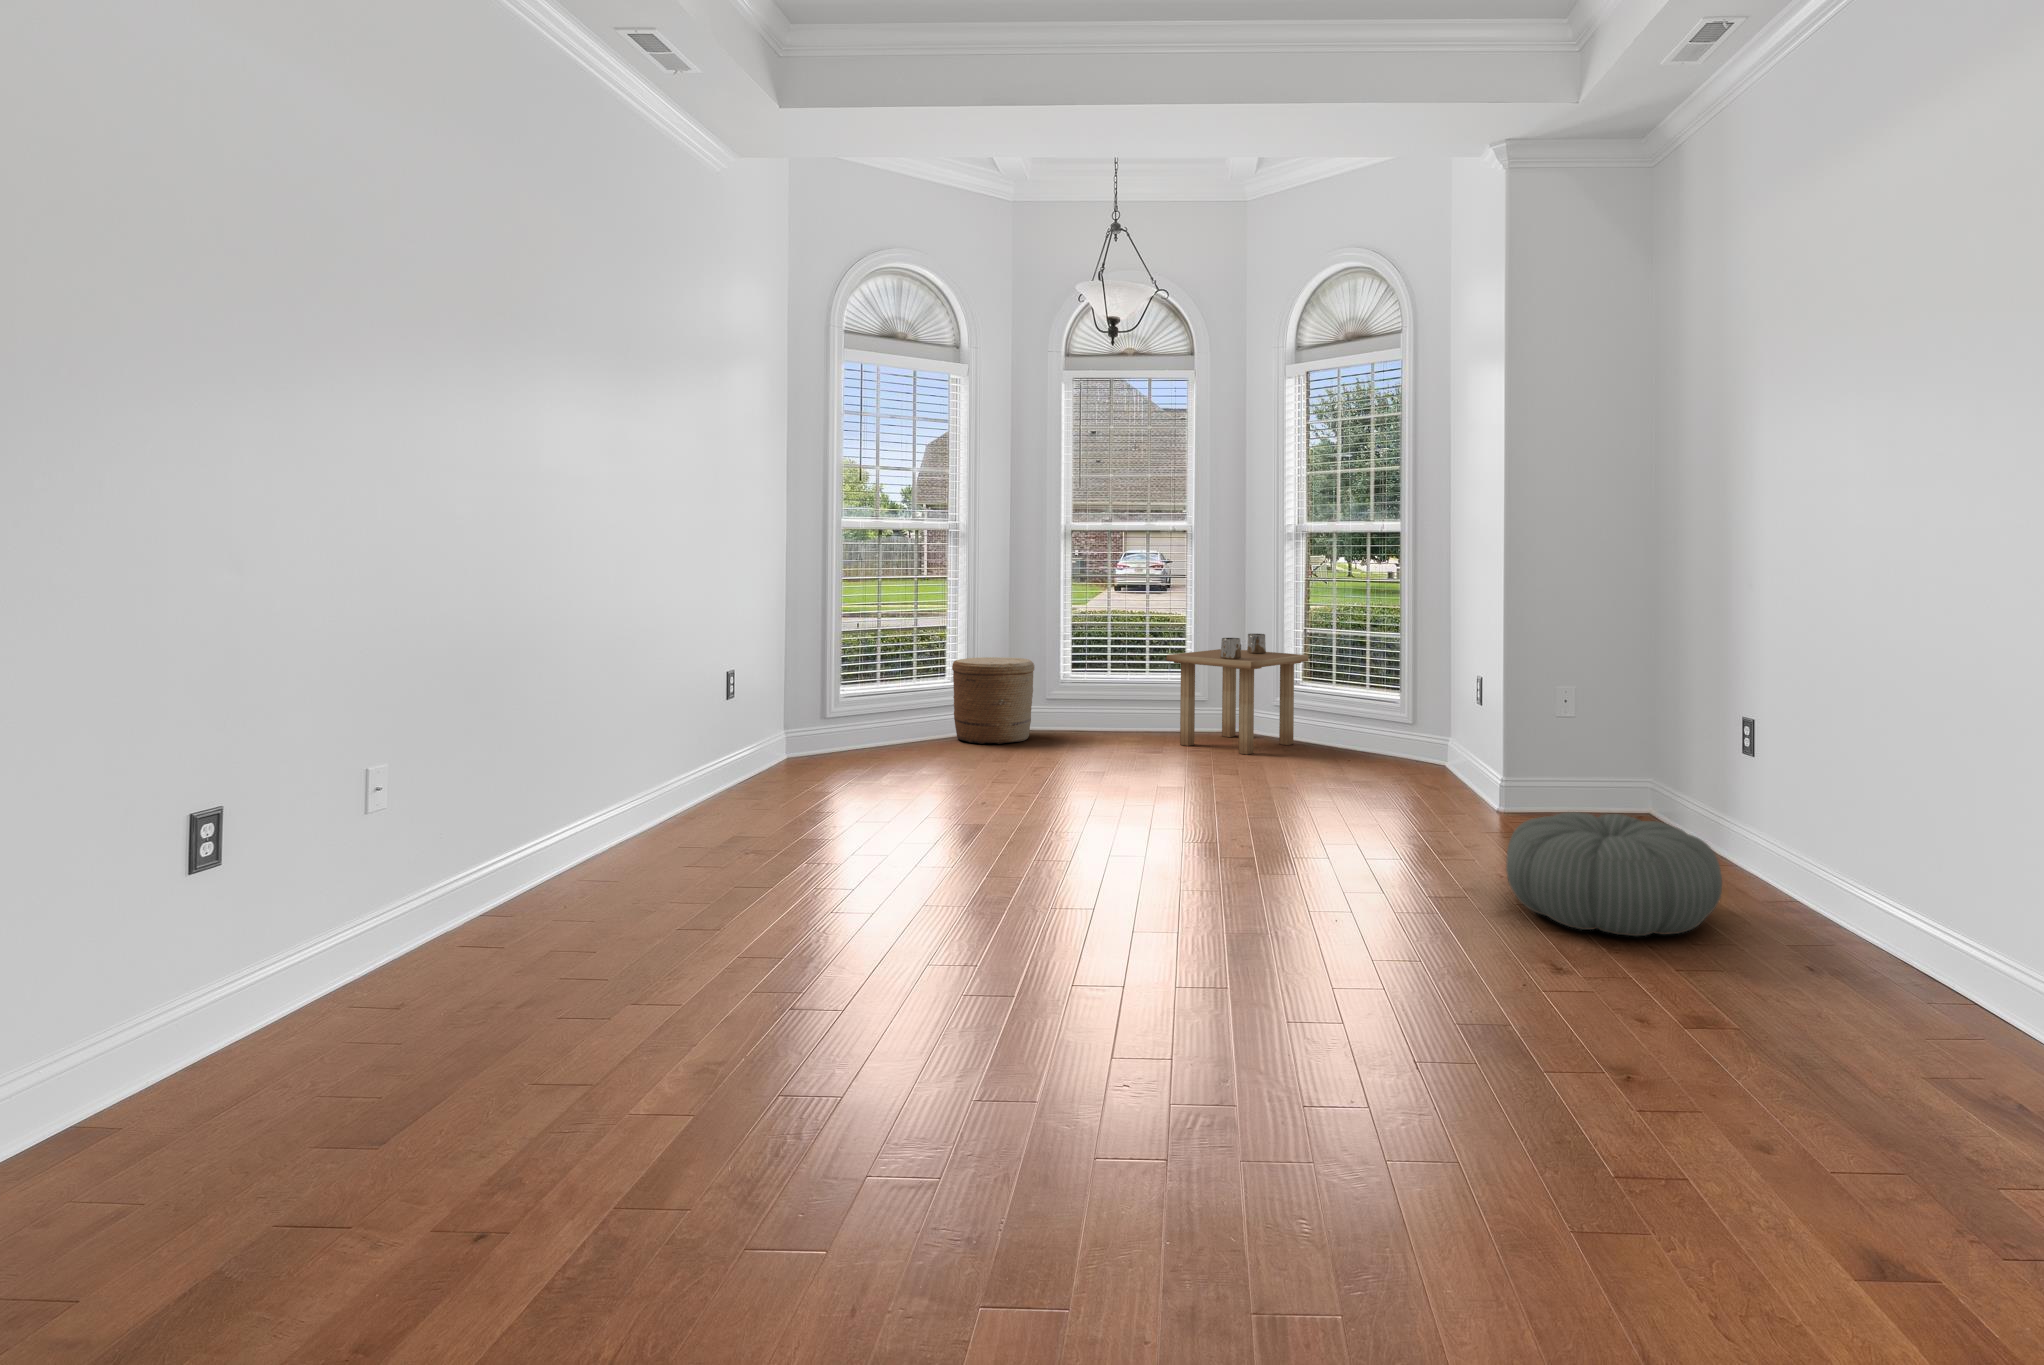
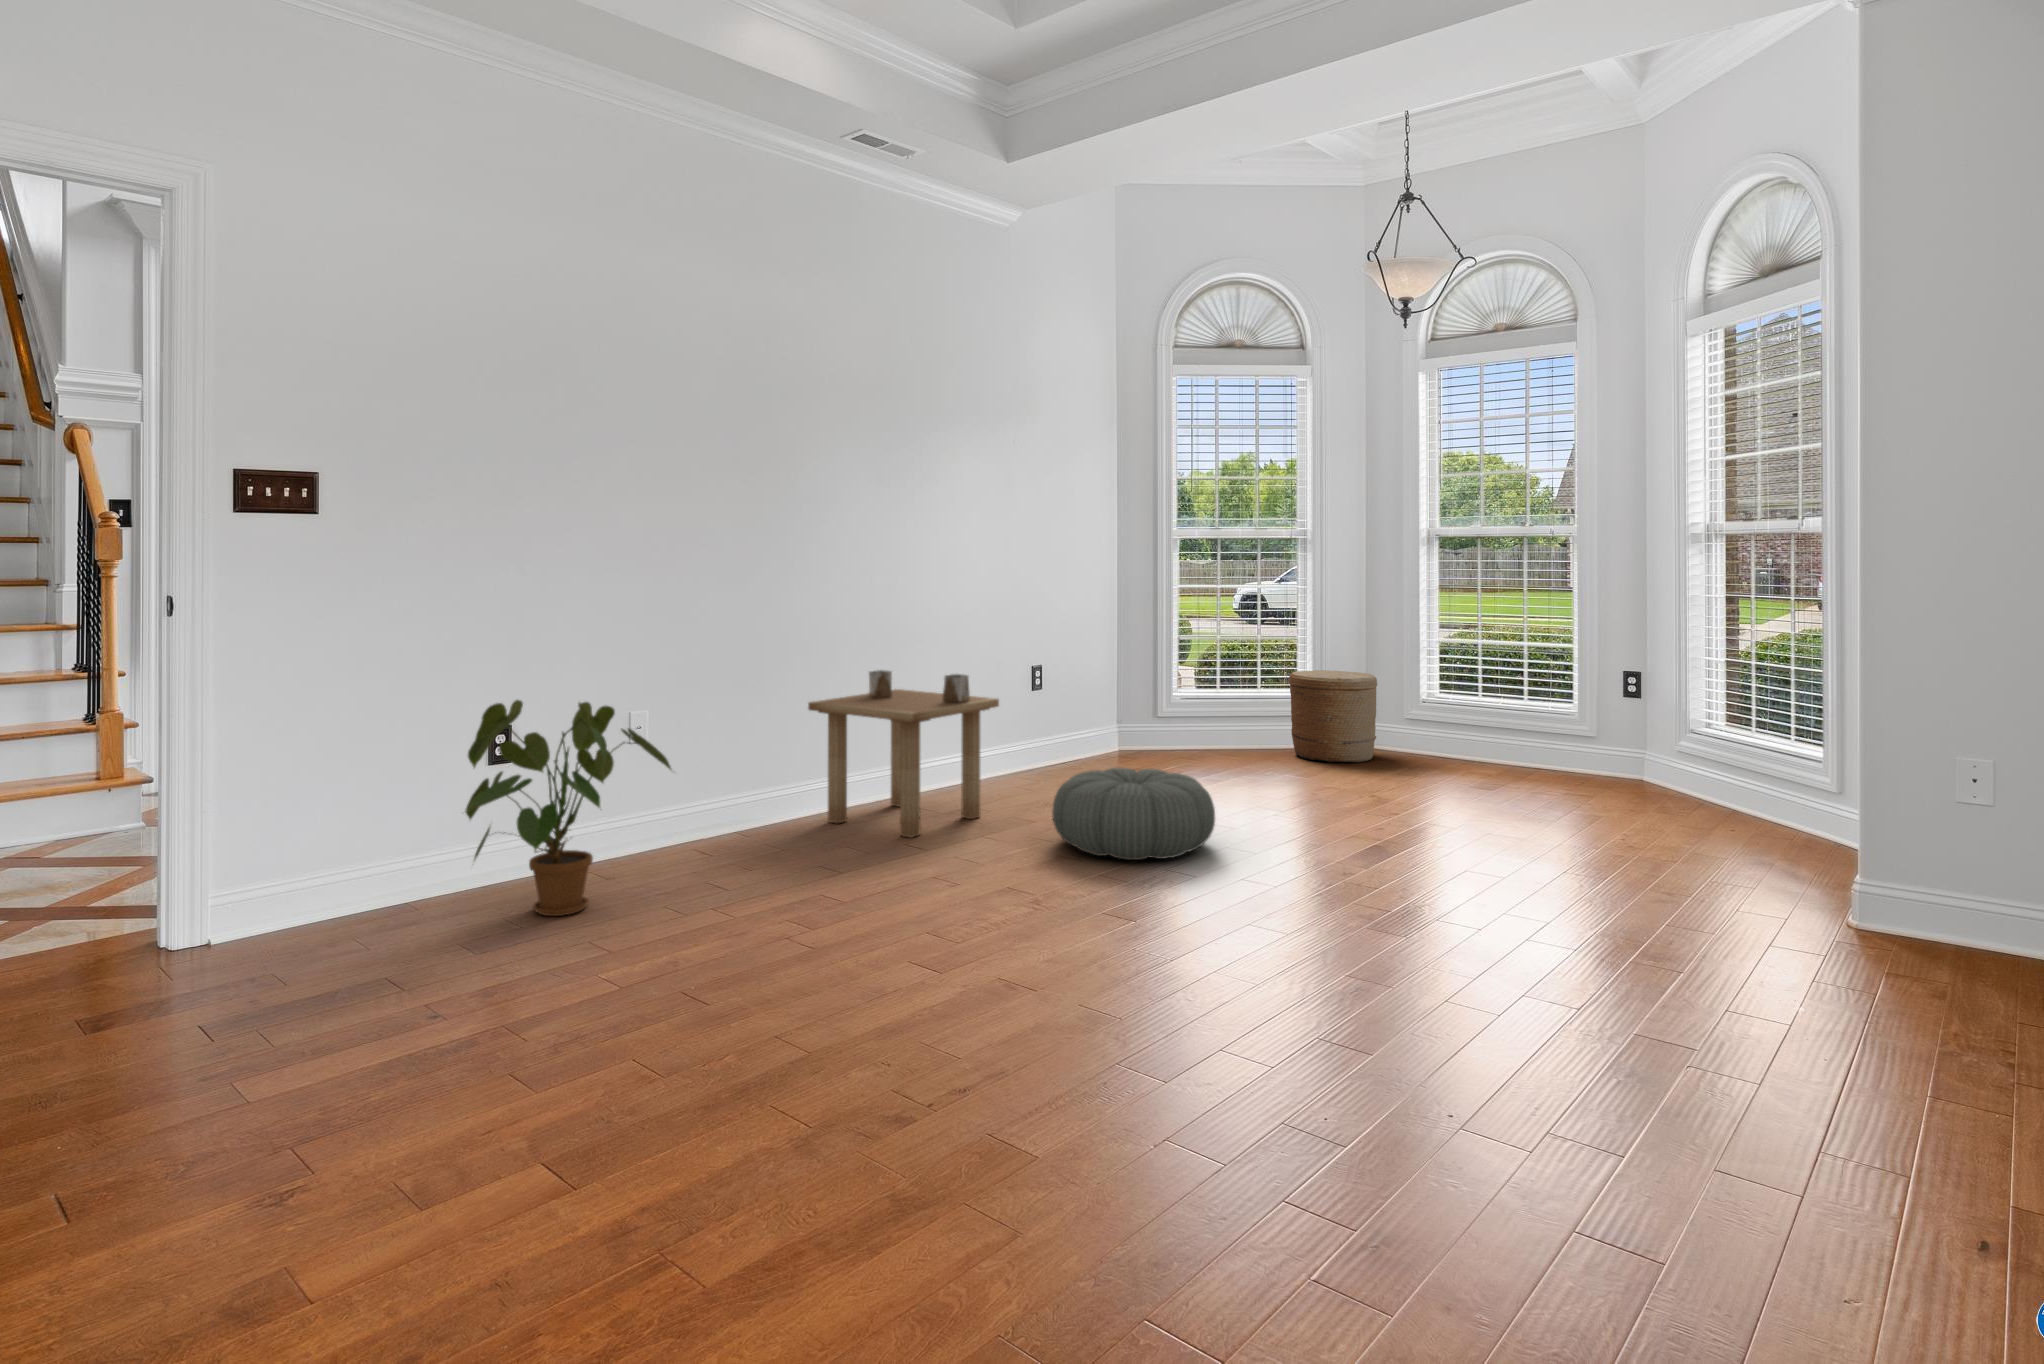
side table: present [1167,634,1308,755] -> present [808,670,999,838]
house plant: none [178,750,528,1082] -> present [465,700,671,916]
pouf: present [1506,812,1722,936] -> present [1052,768,1215,860]

